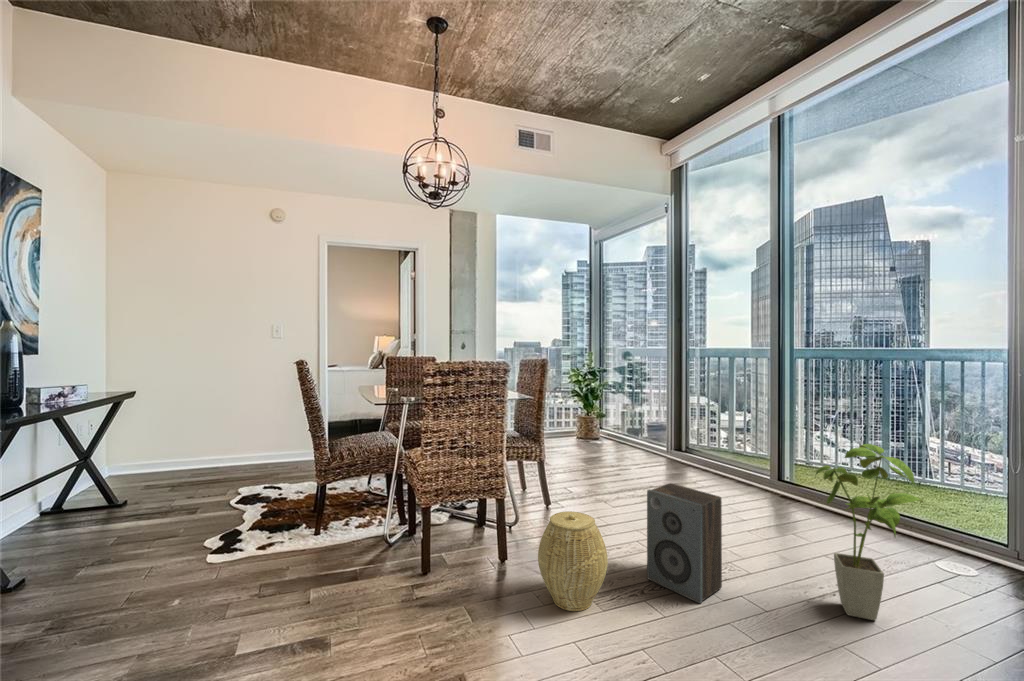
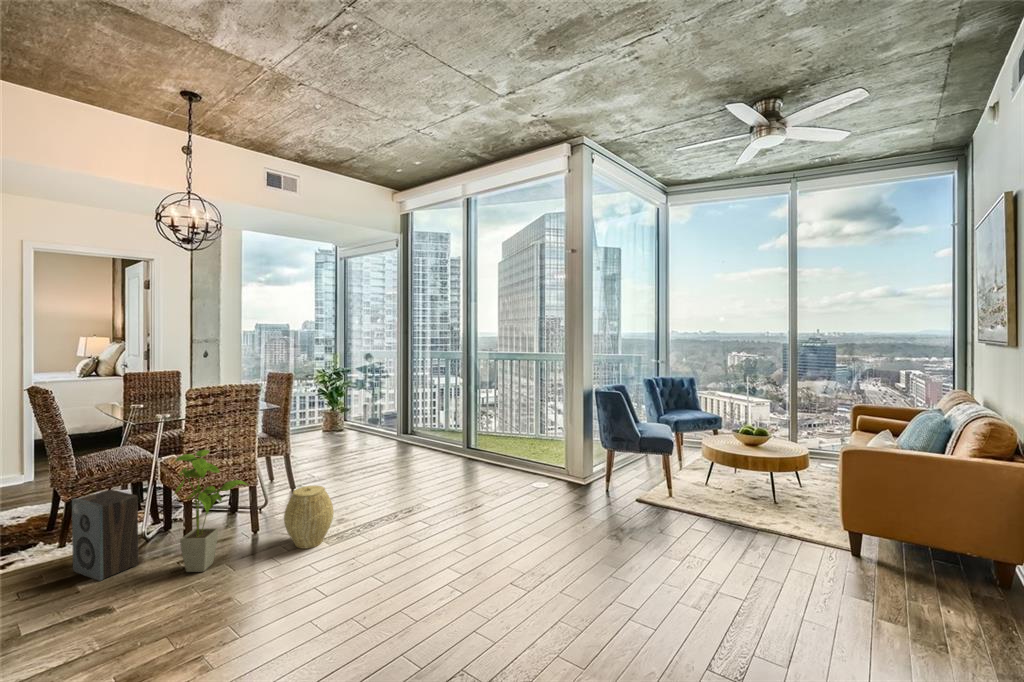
house plant: present [816,444,923,620] -> present [174,450,248,572]
speaker: present [647,483,722,603] -> present [72,490,138,581]

